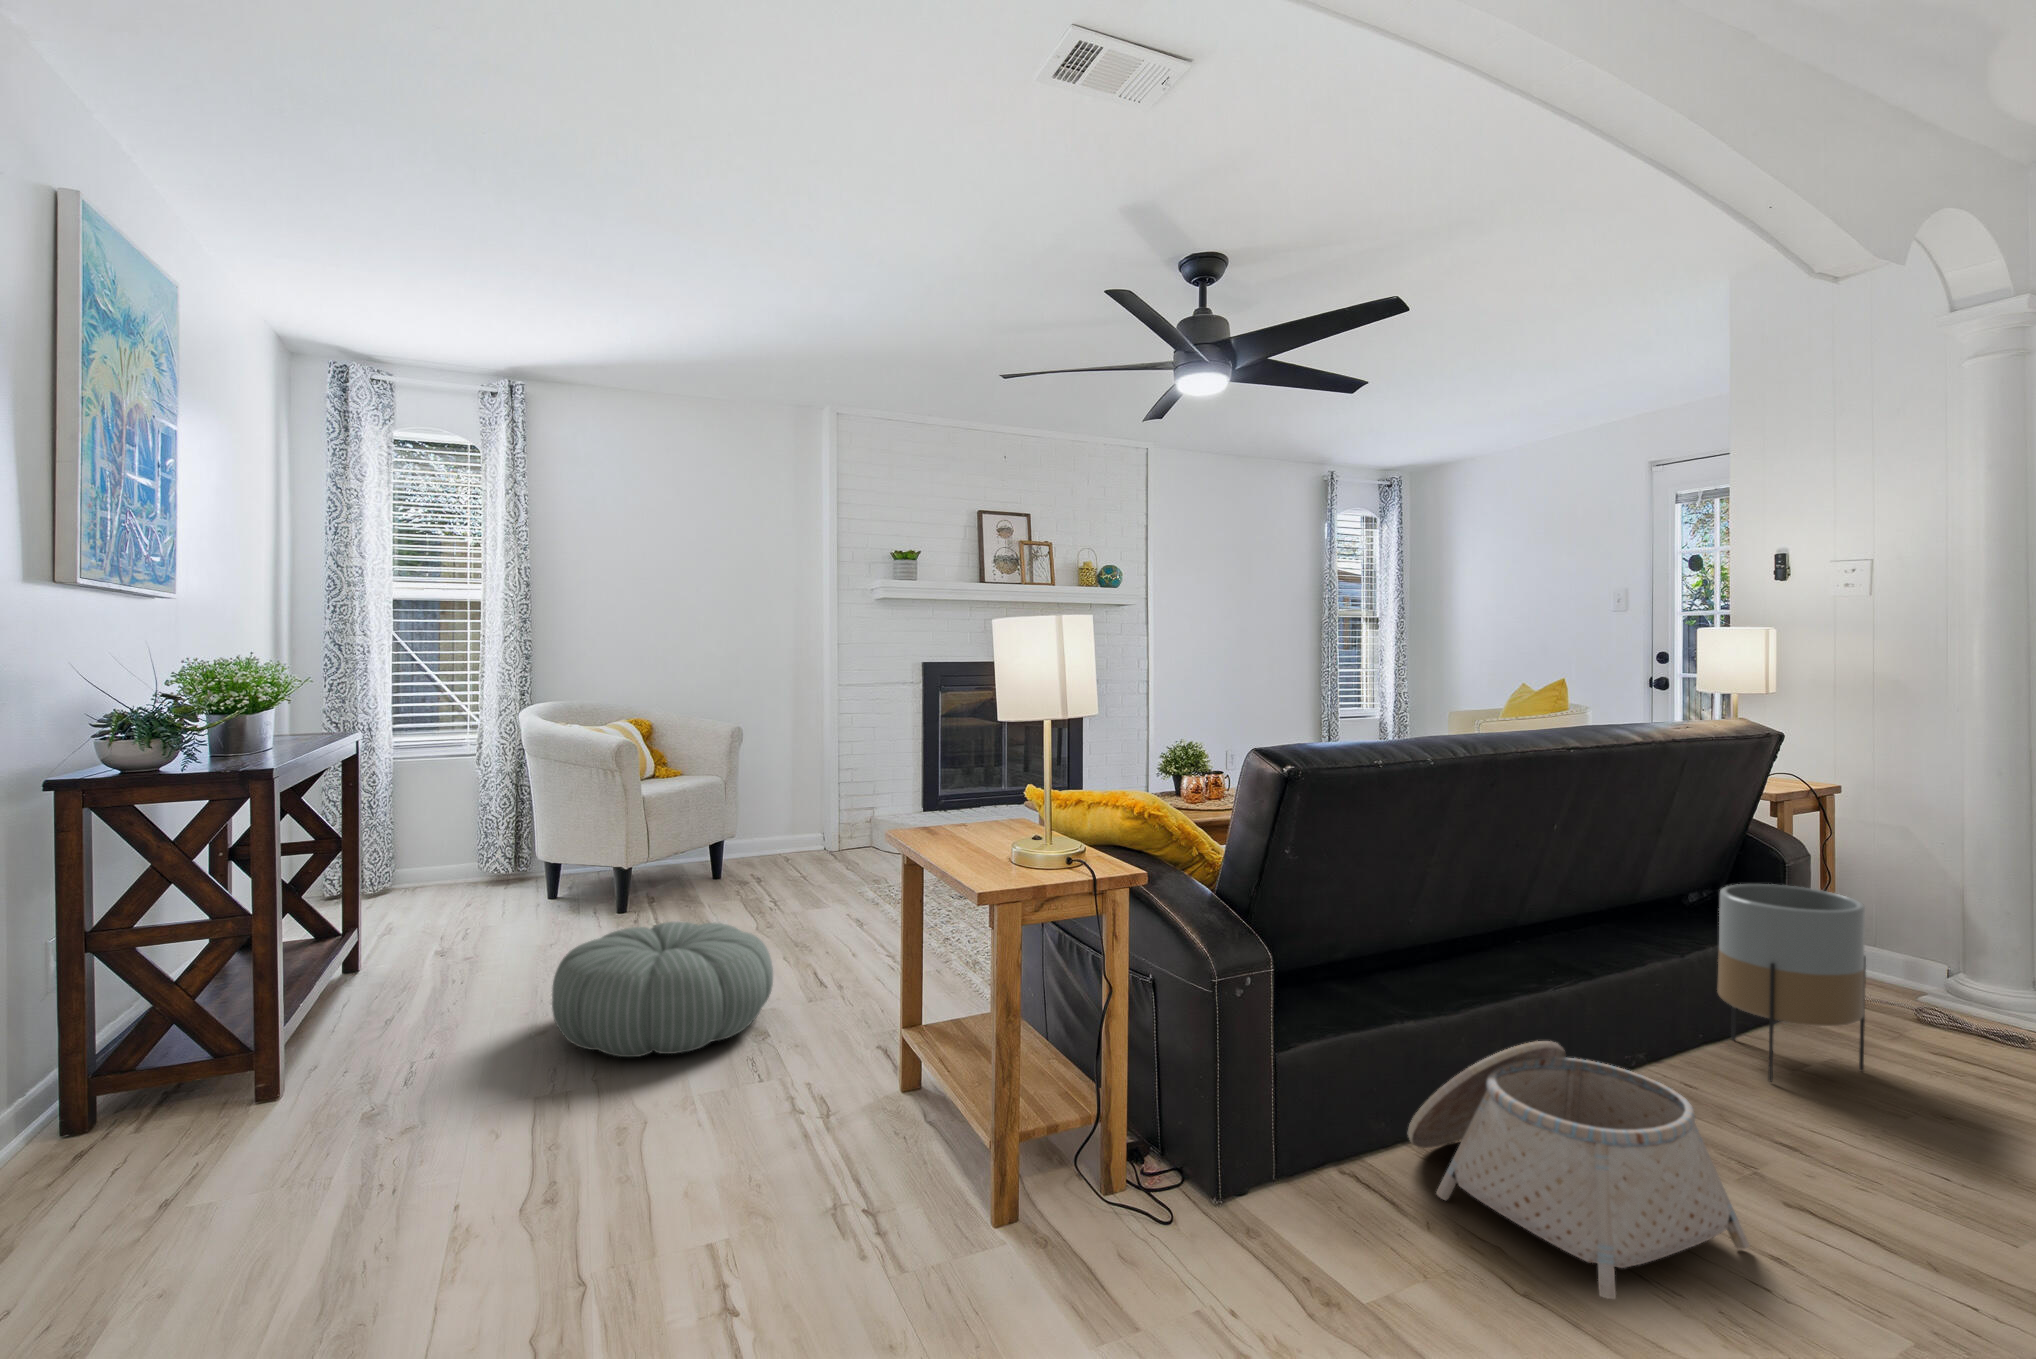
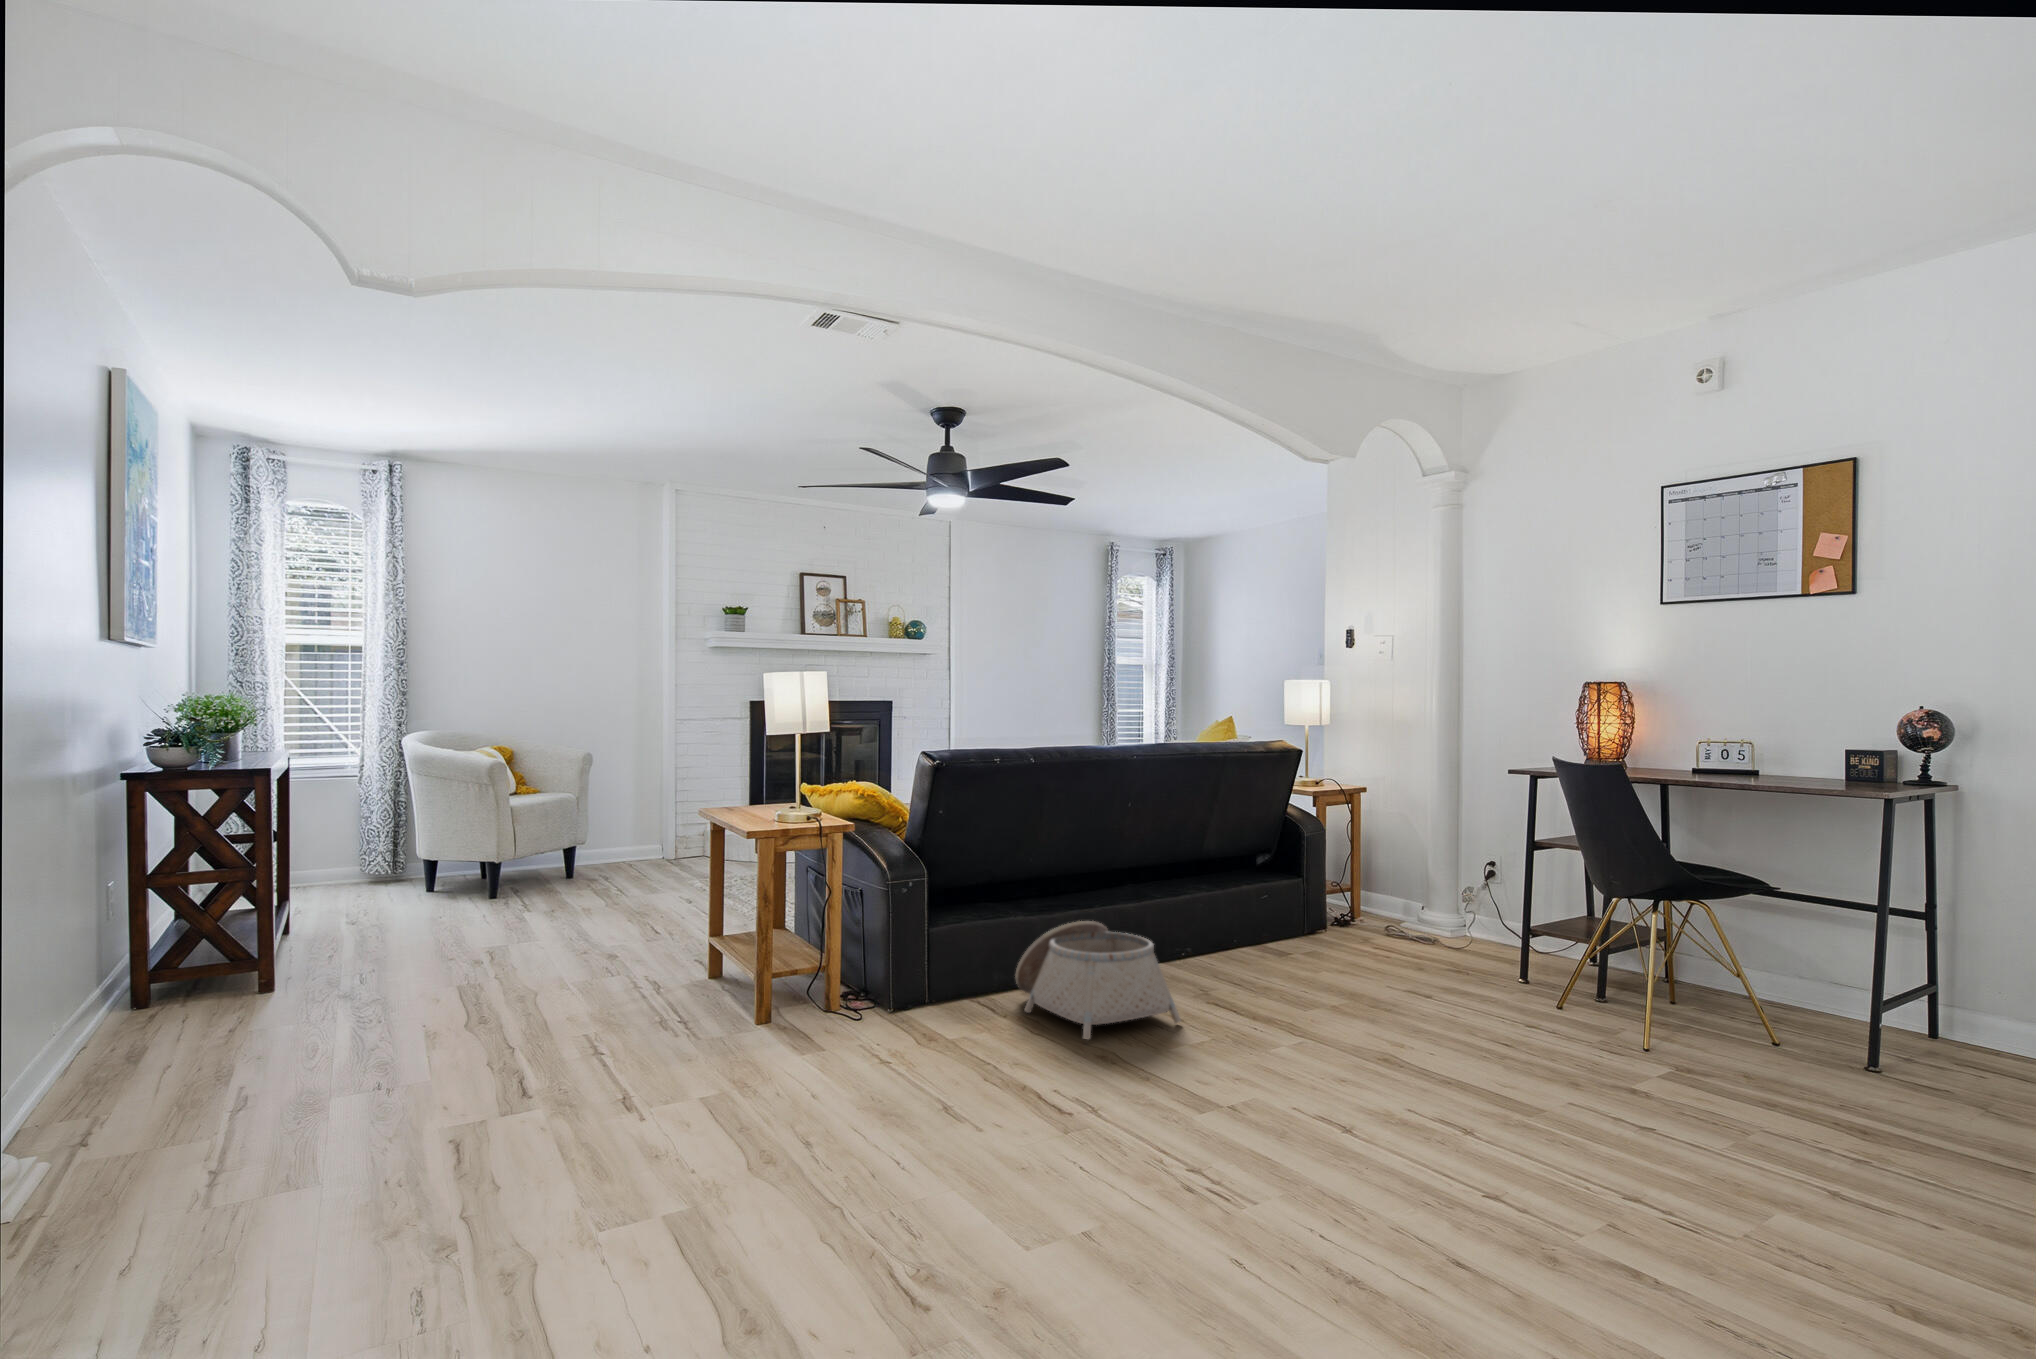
planter: present [1718,884,1866,1082] -> none [1250,845,1331,965]
pouf: present [552,922,773,1057] -> none [456,887,618,971]

